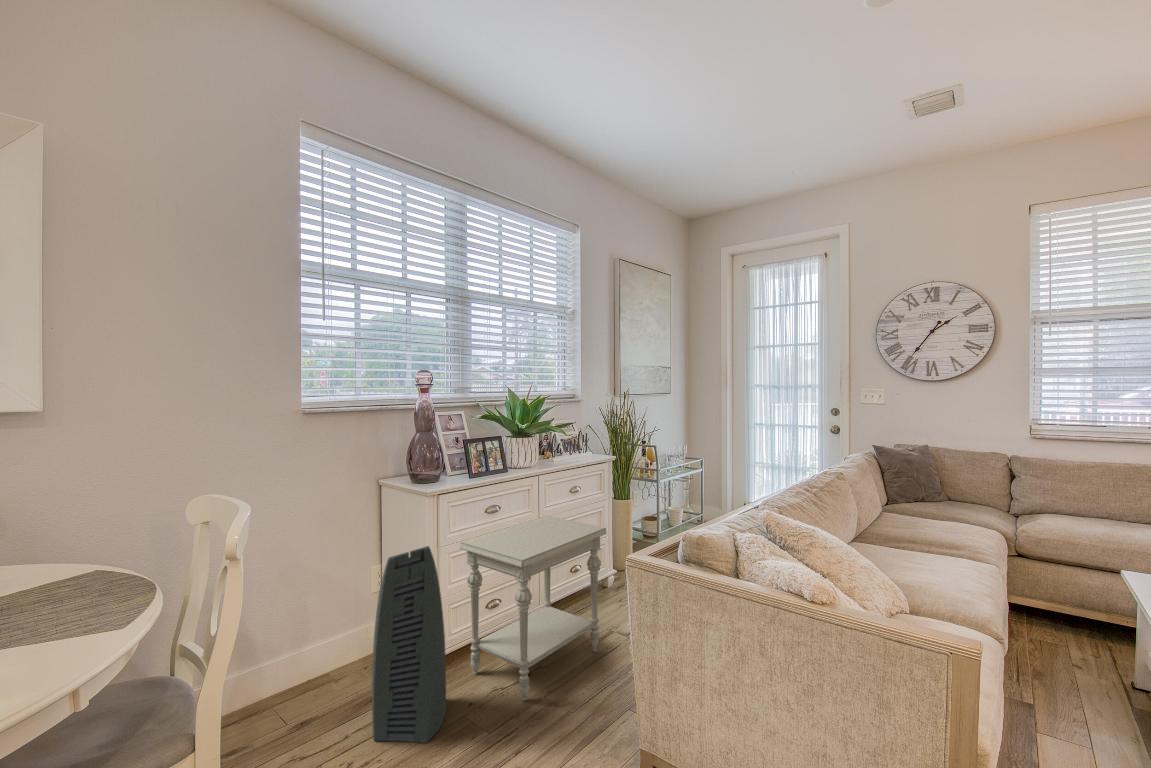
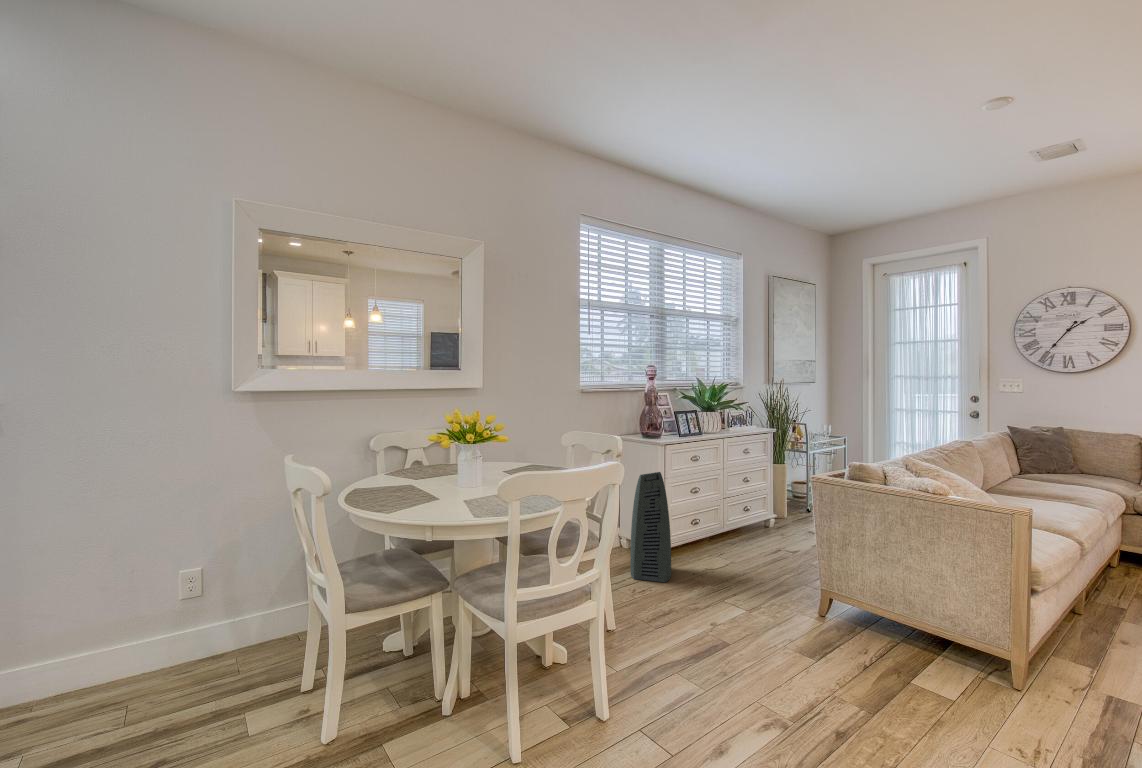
side table: present [460,516,606,701] -> none [673,466,771,573]

